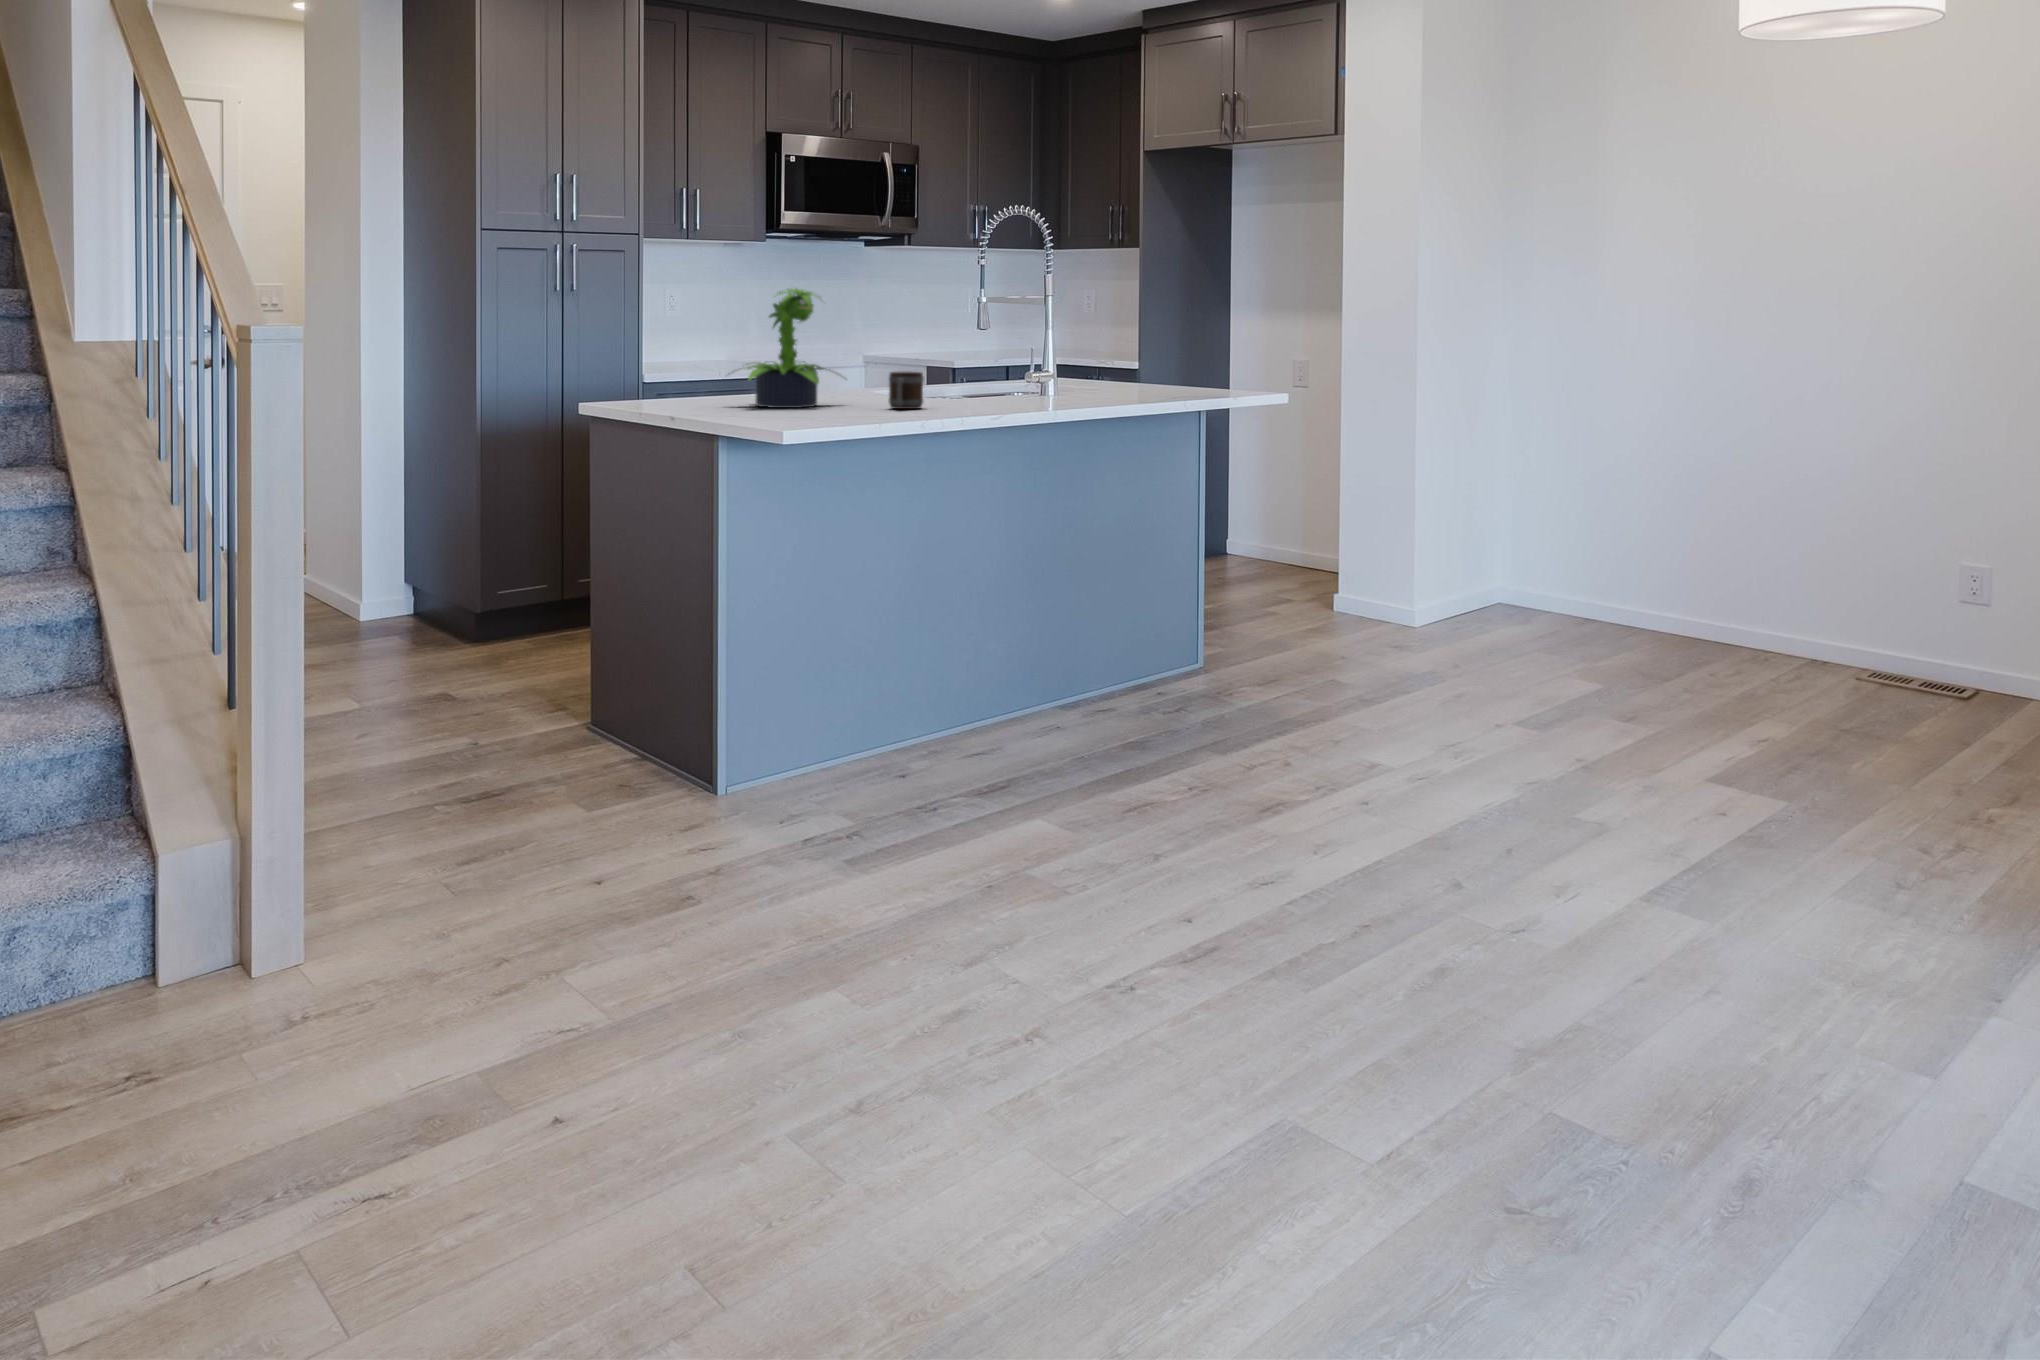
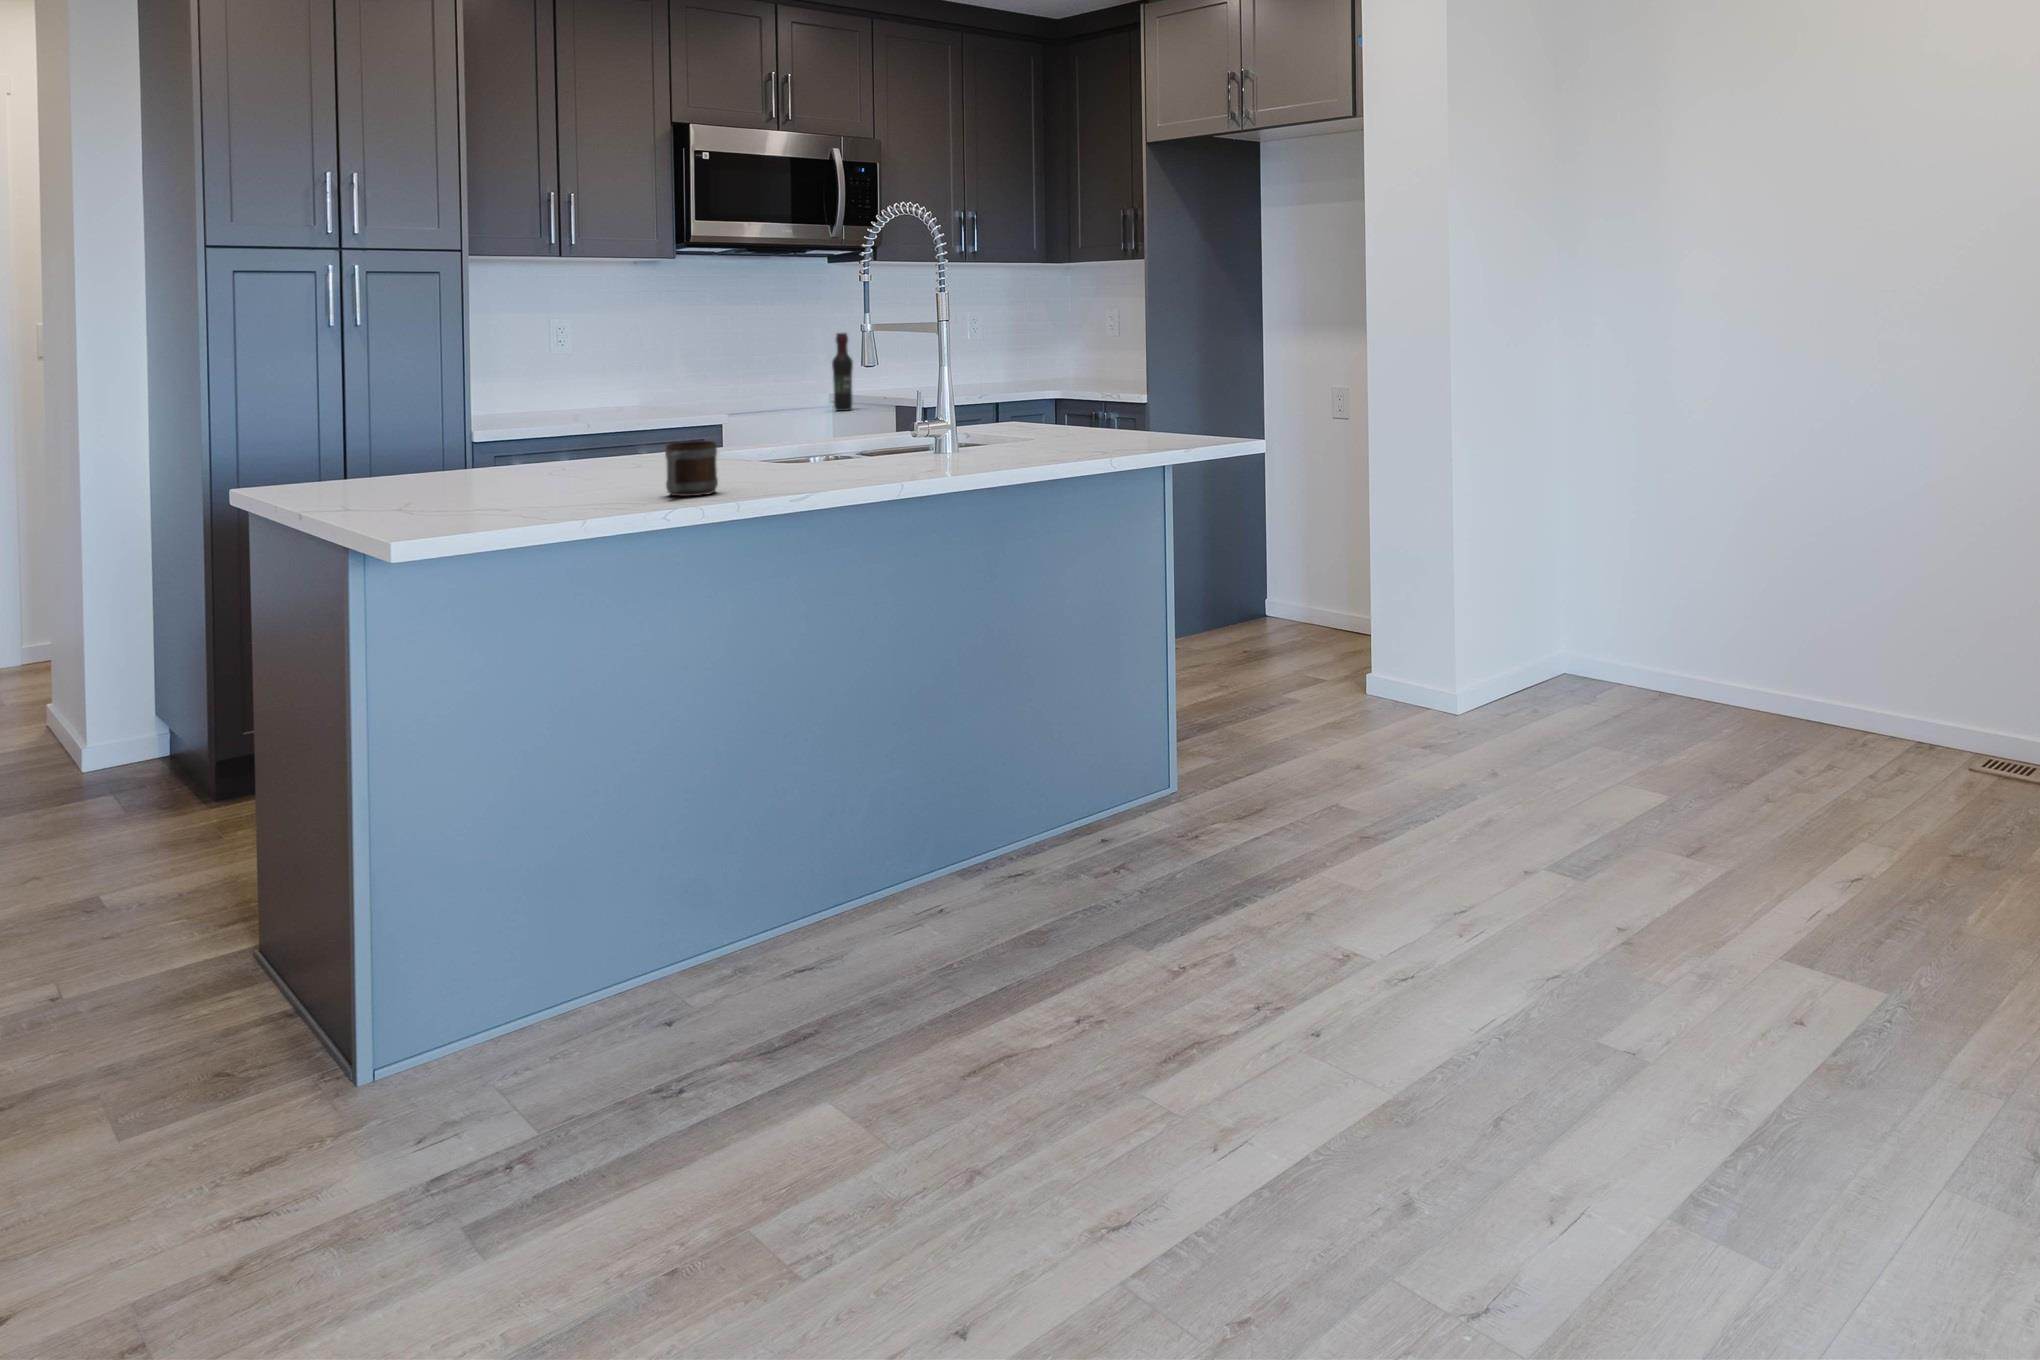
potted plant: present [733,288,846,408] -> none [451,325,631,497]
wine bottle: none [872,305,889,371] -> present [832,333,853,411]

